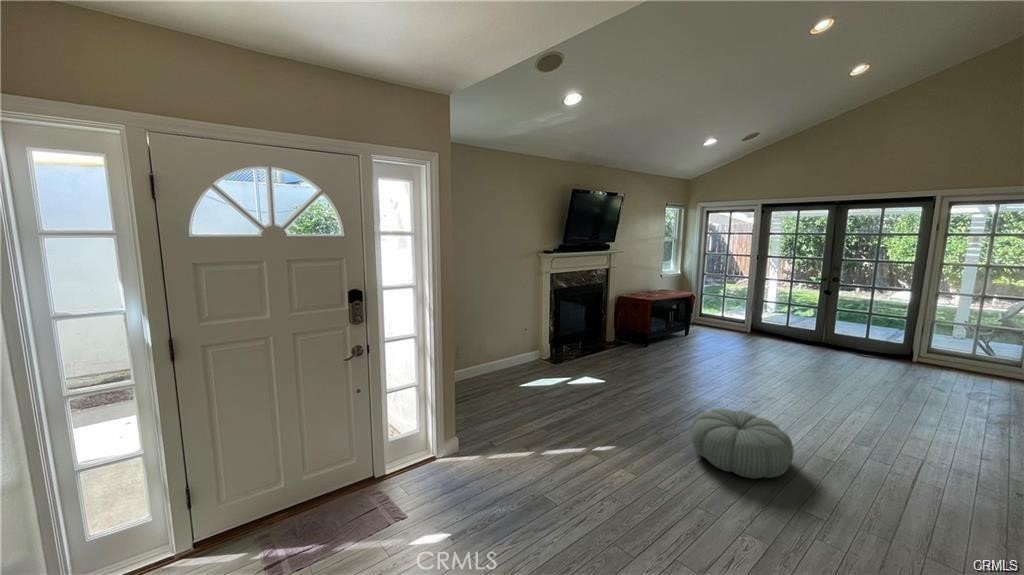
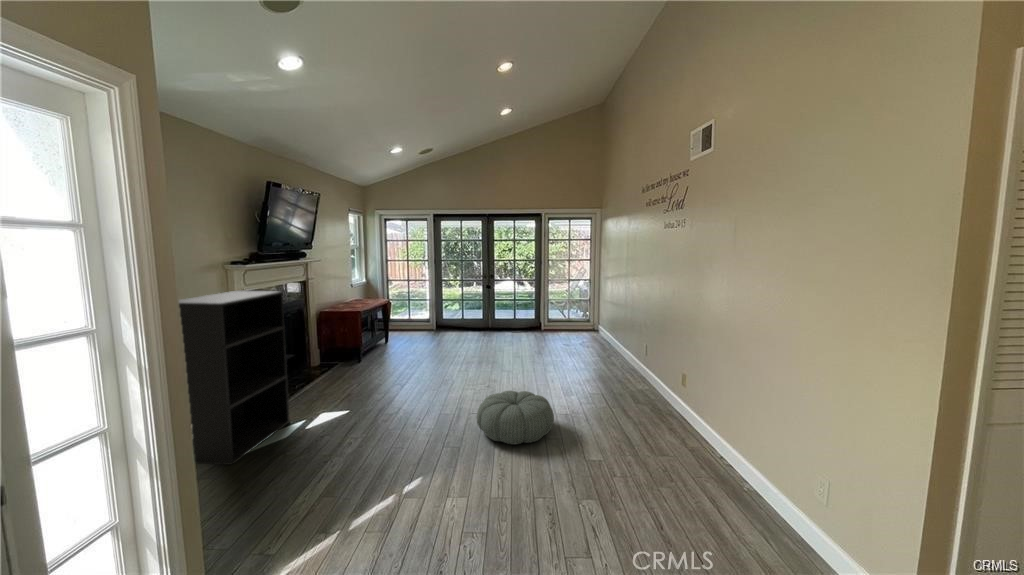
bookshelf: none [488,272,562,390] -> present [179,291,290,465]

